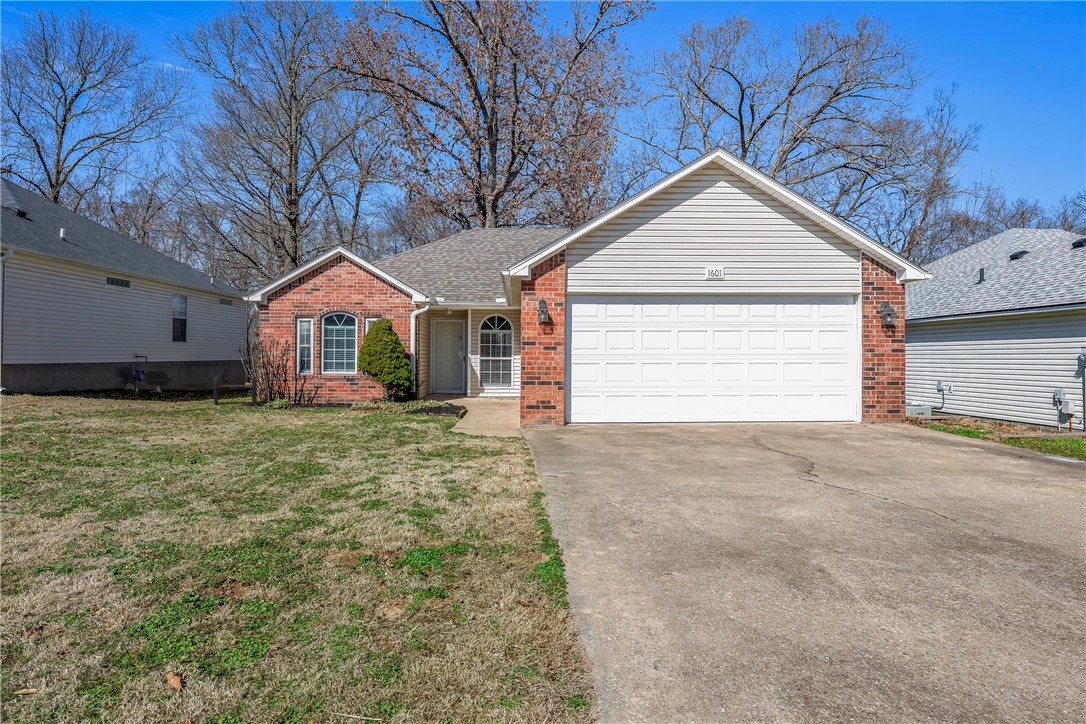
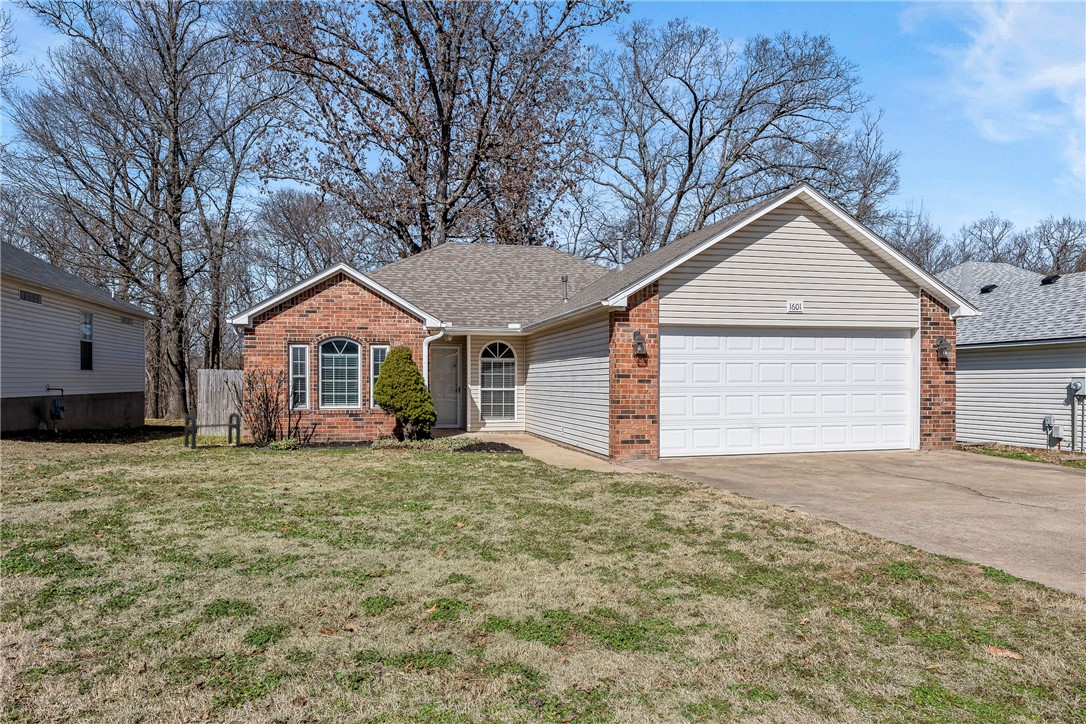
lounge chair: present [143,371,173,391] -> none [41,407,83,435]

